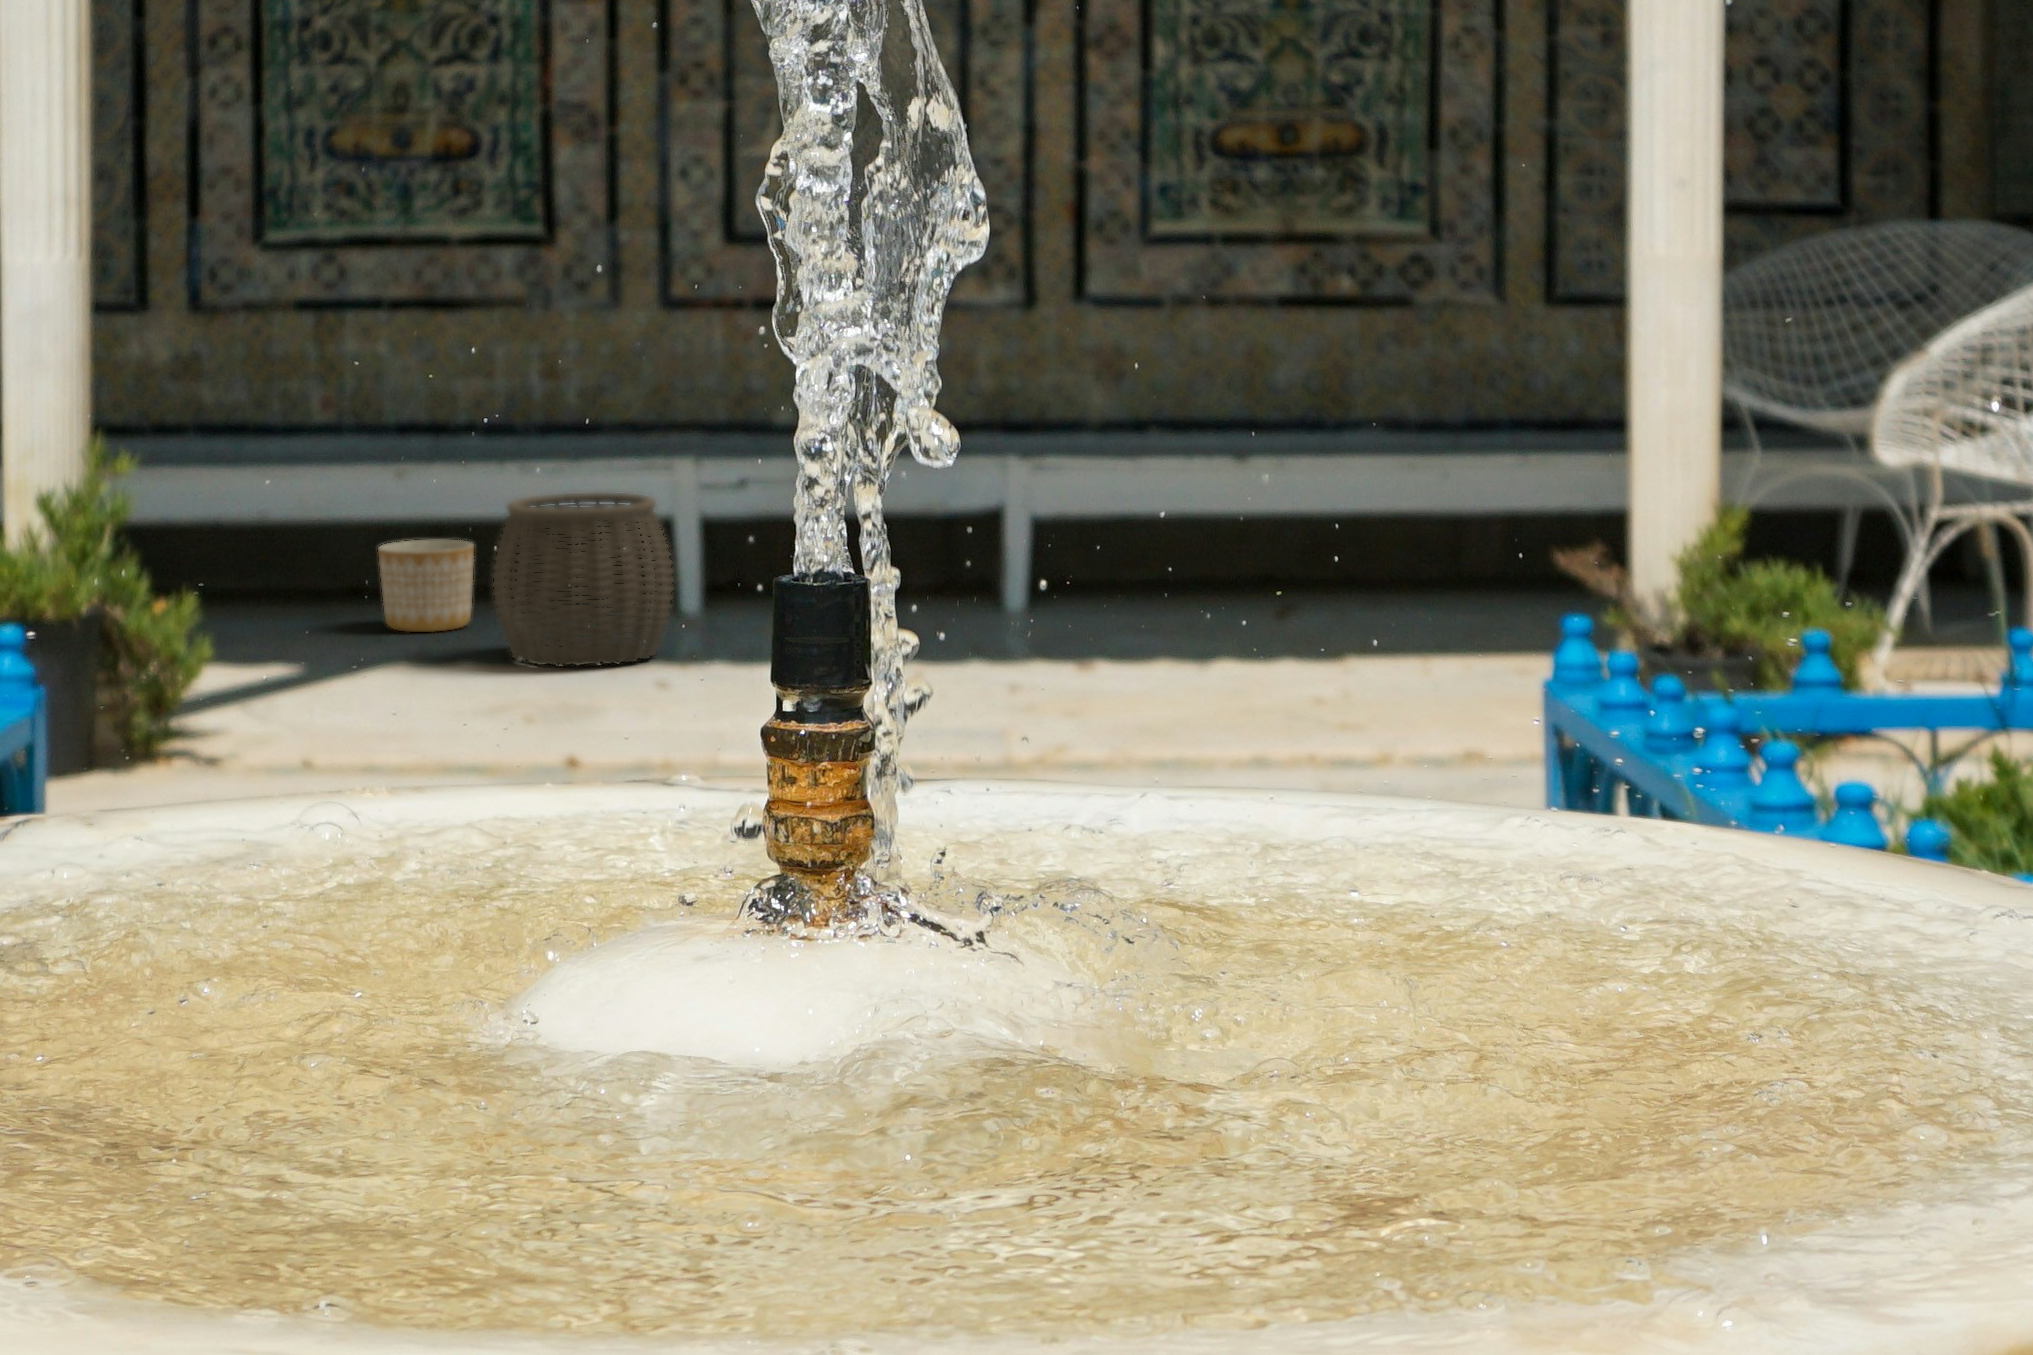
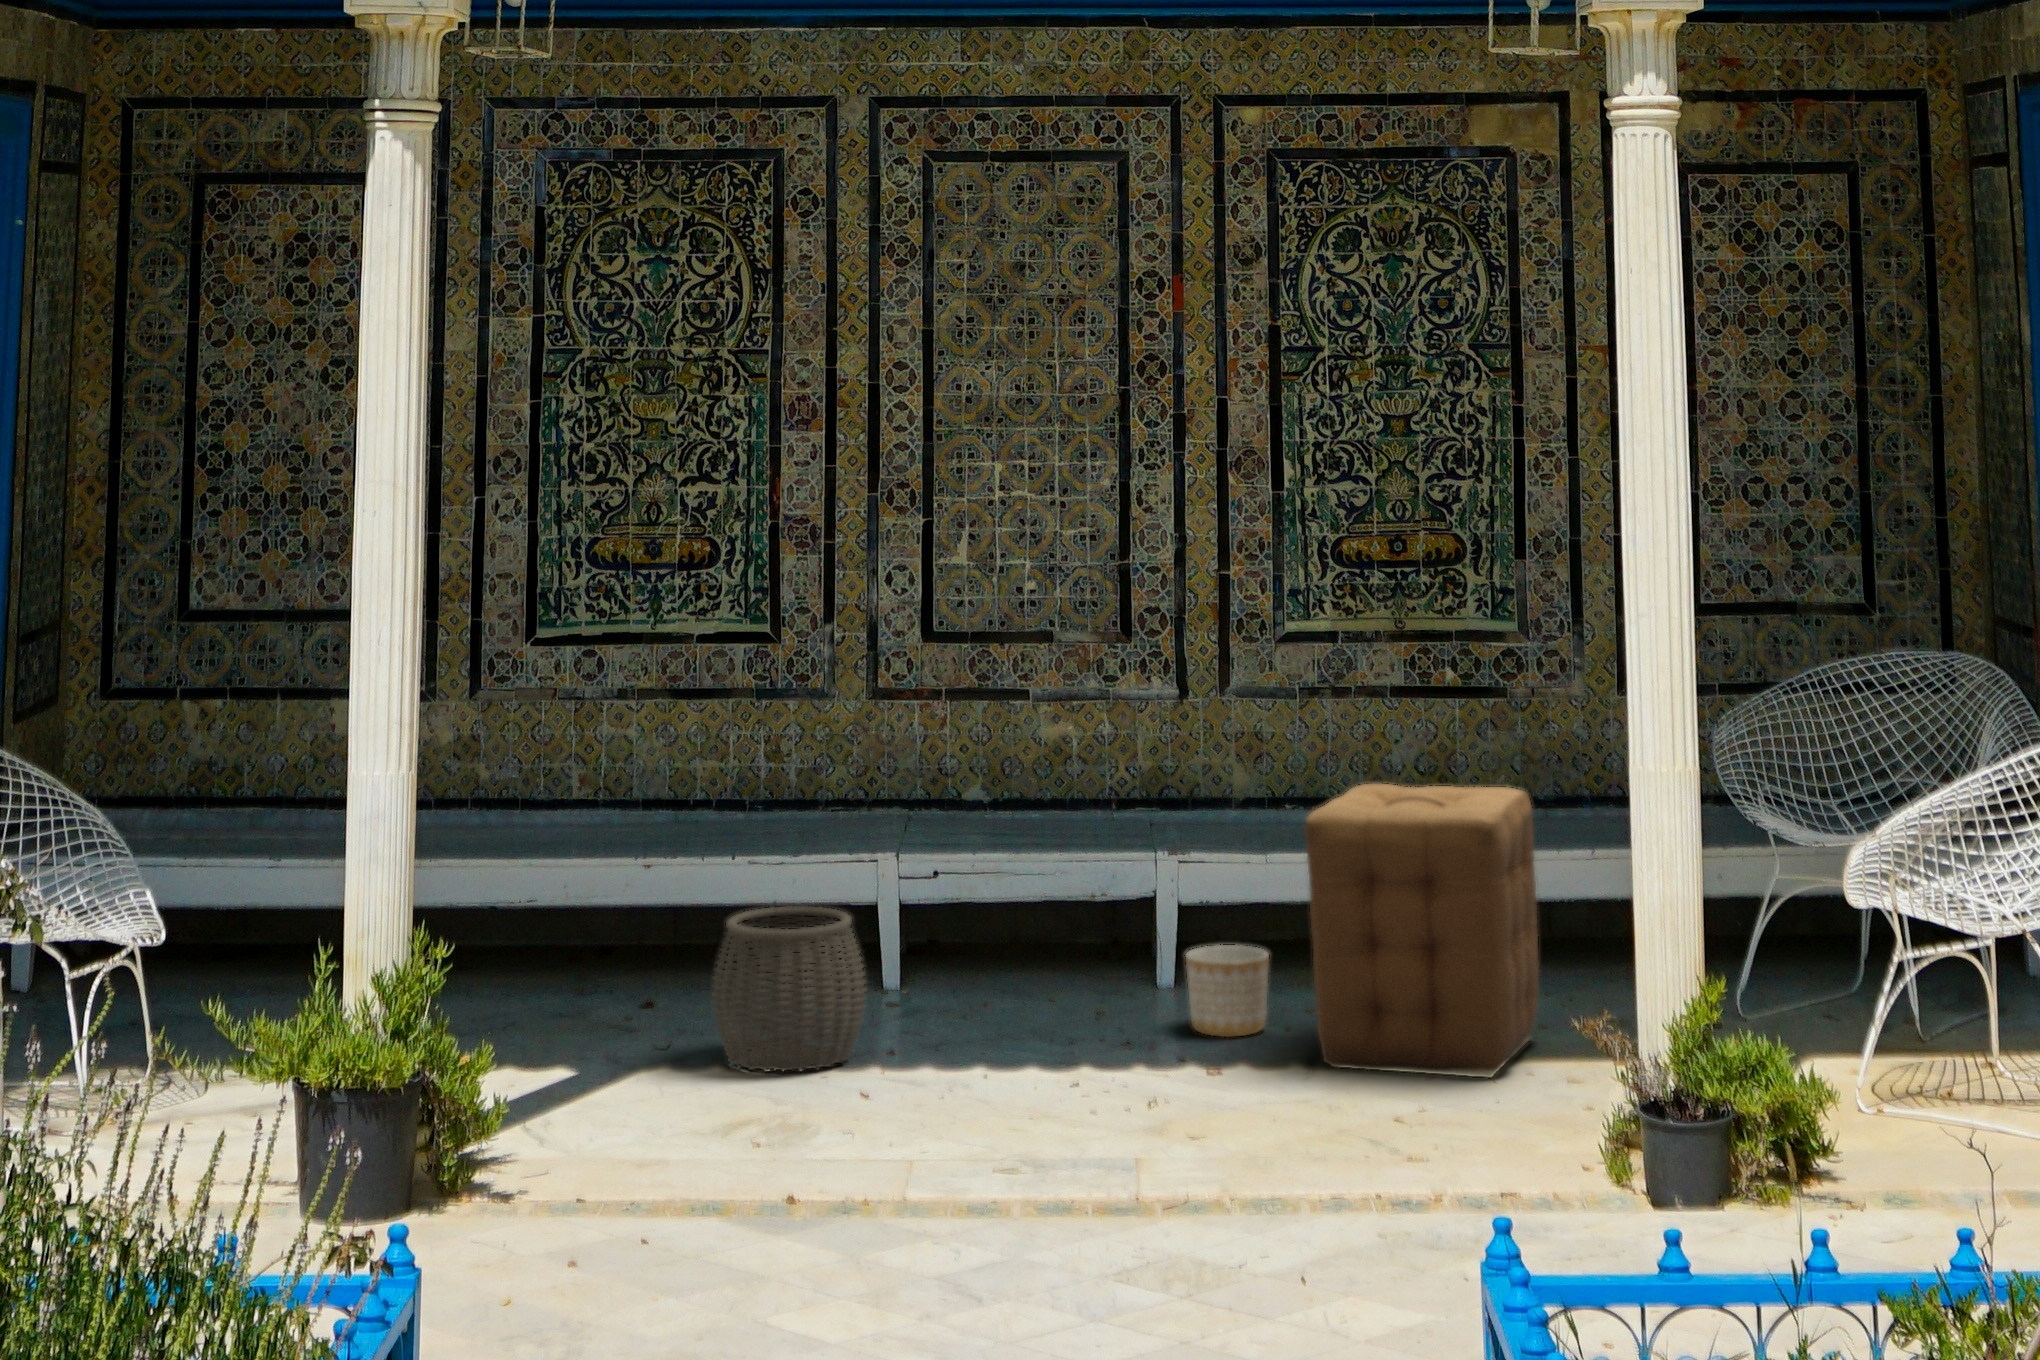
ottoman: none [1198,354,1467,664] -> present [1305,784,1539,1078]
planter: present [378,540,474,632] -> present [1186,945,1269,1037]

